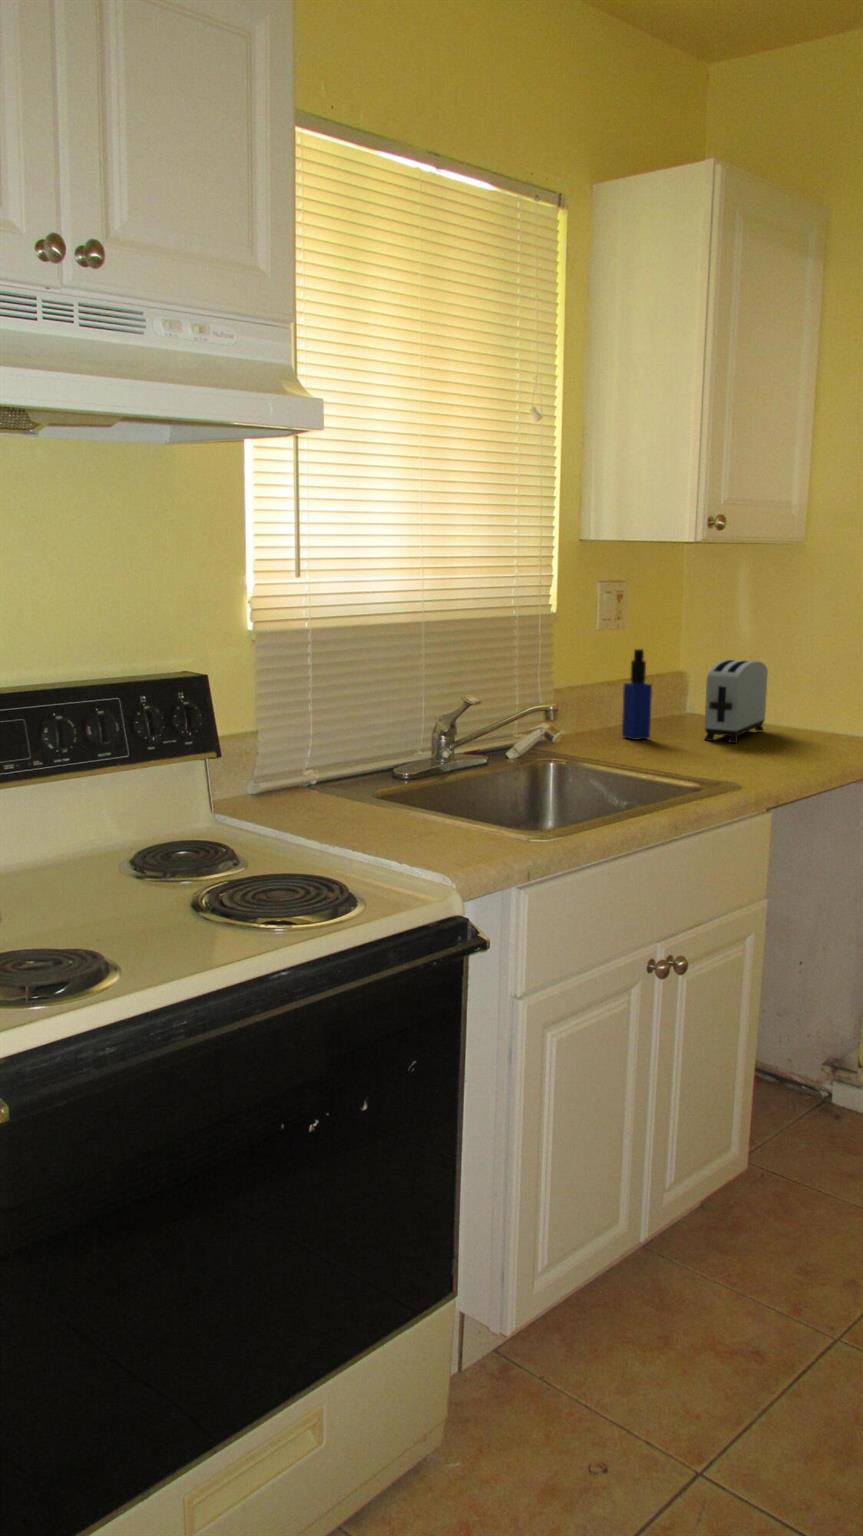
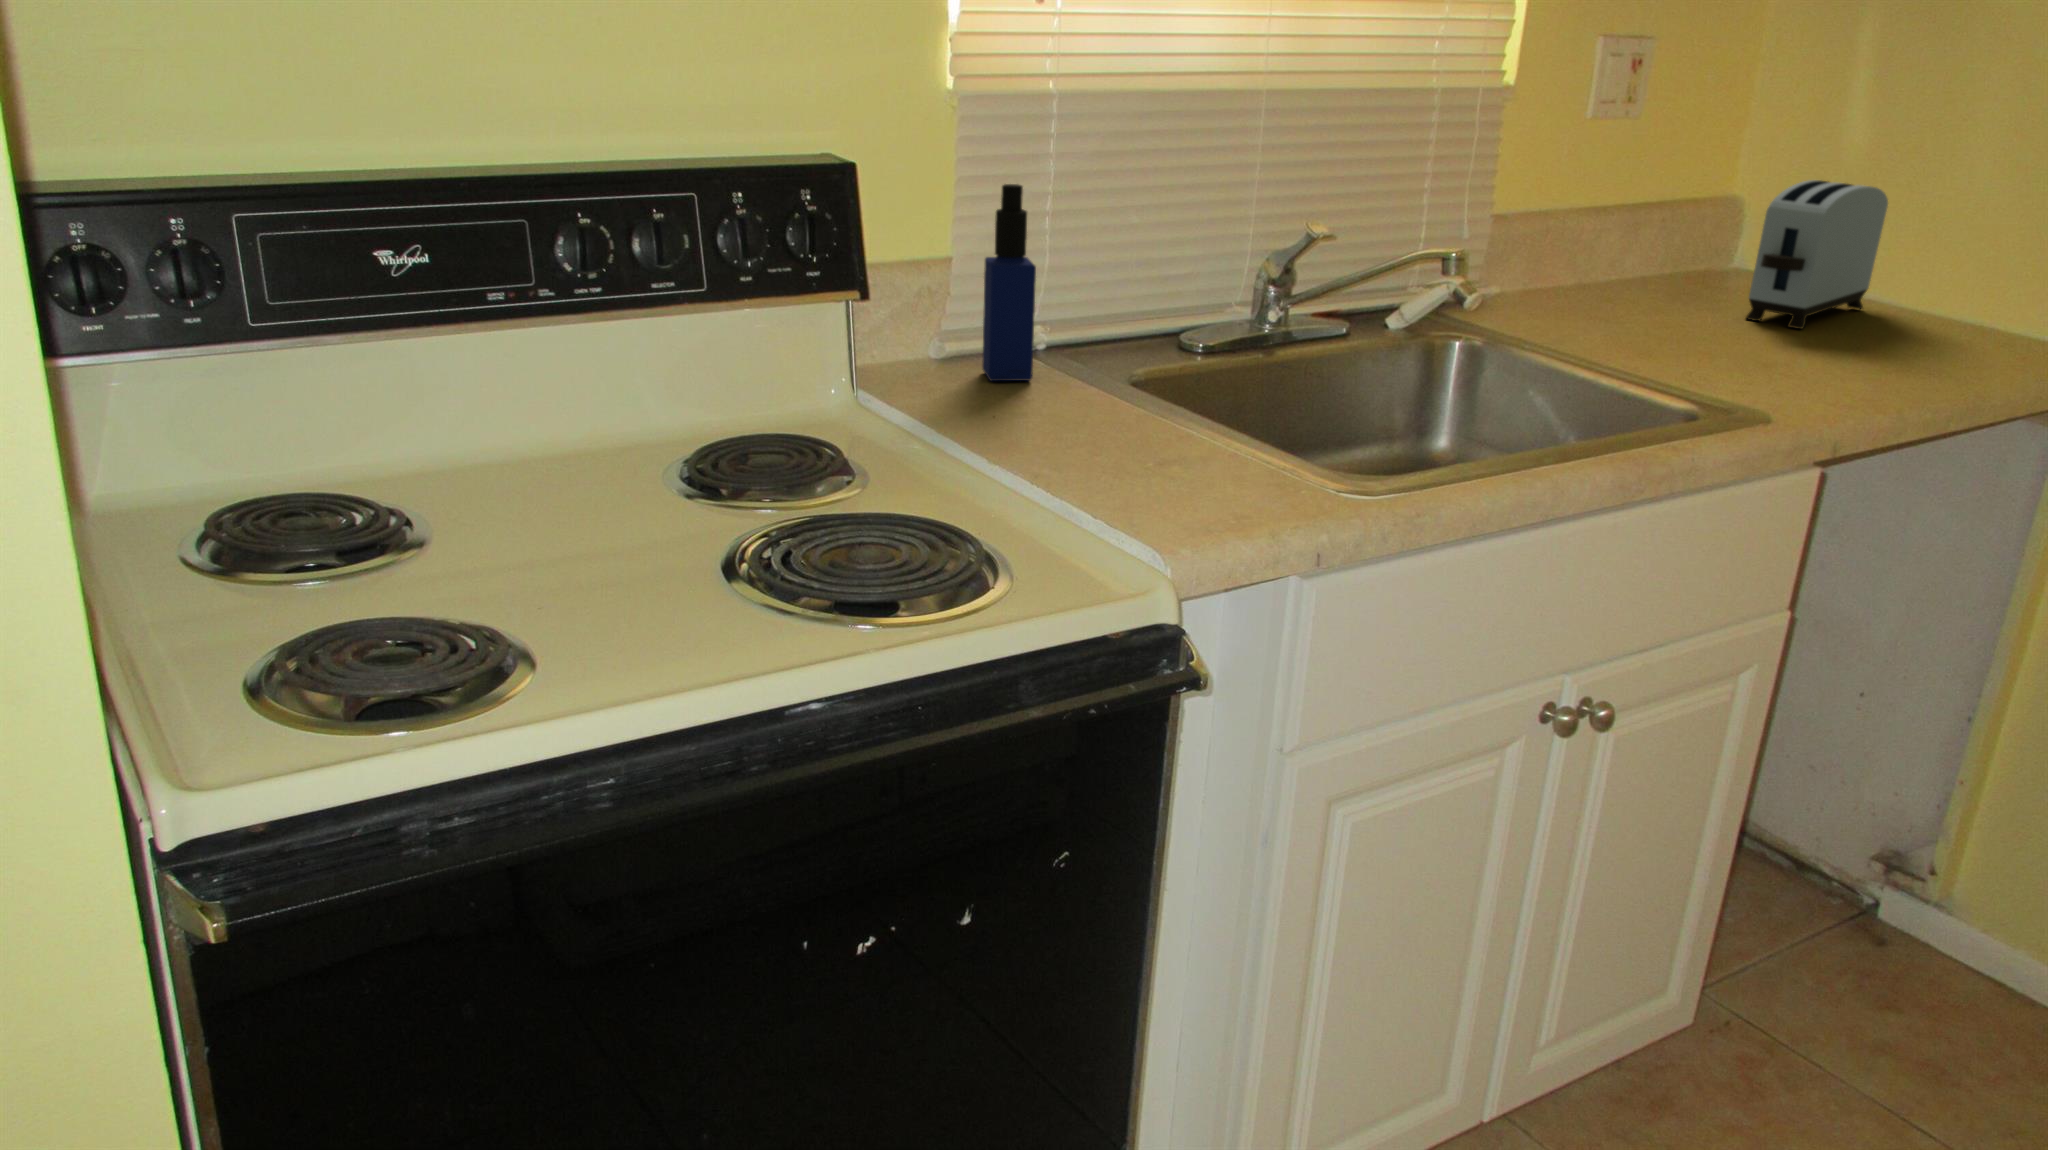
bottle: present [622,649,652,740] -> present [982,184,1036,381]

